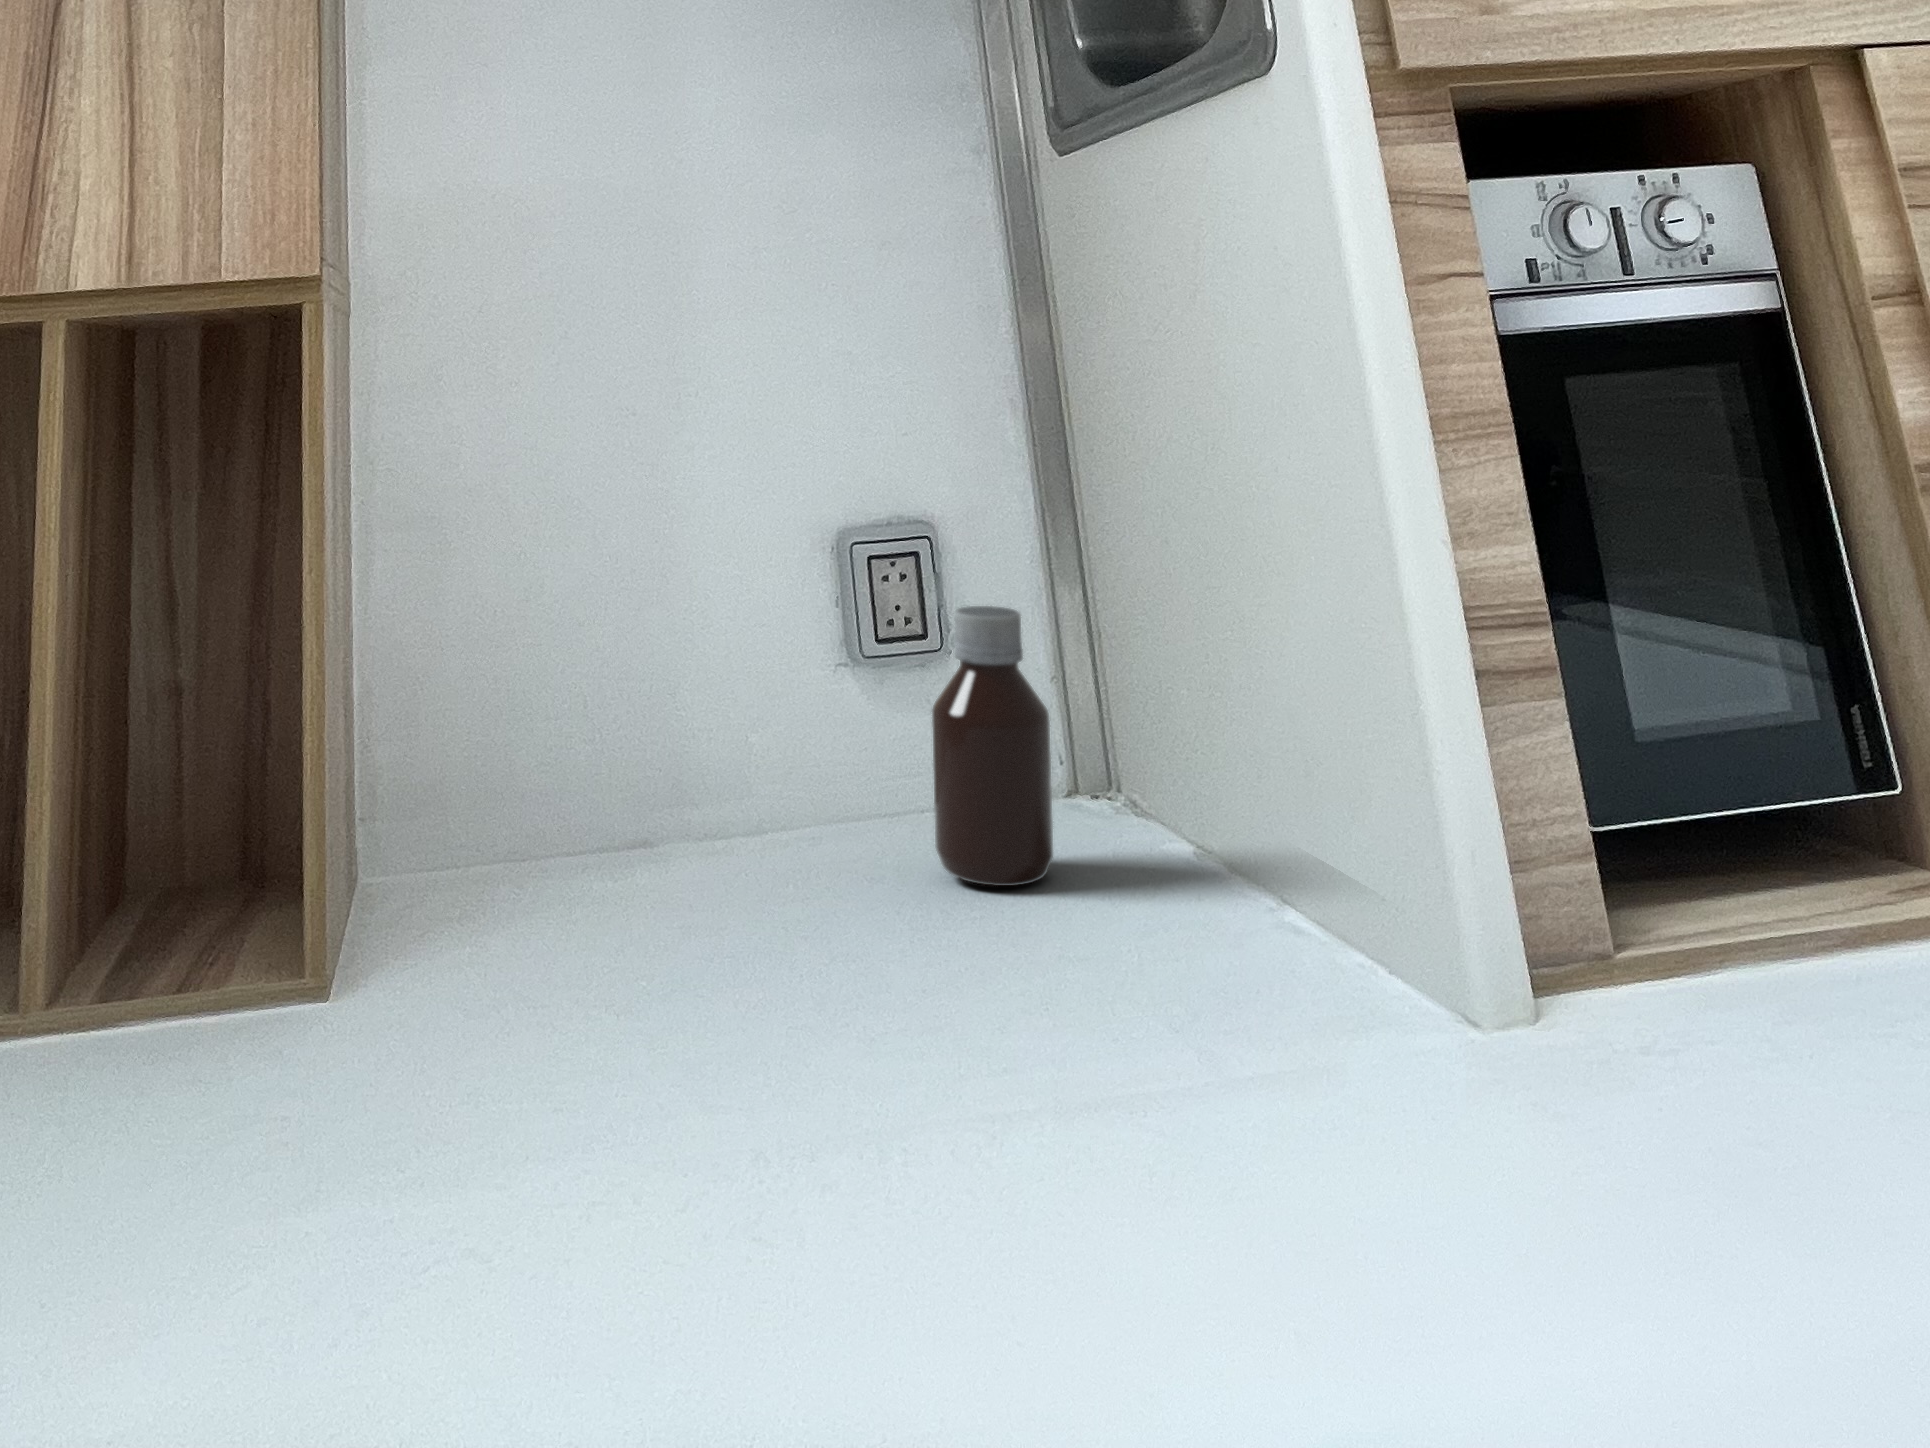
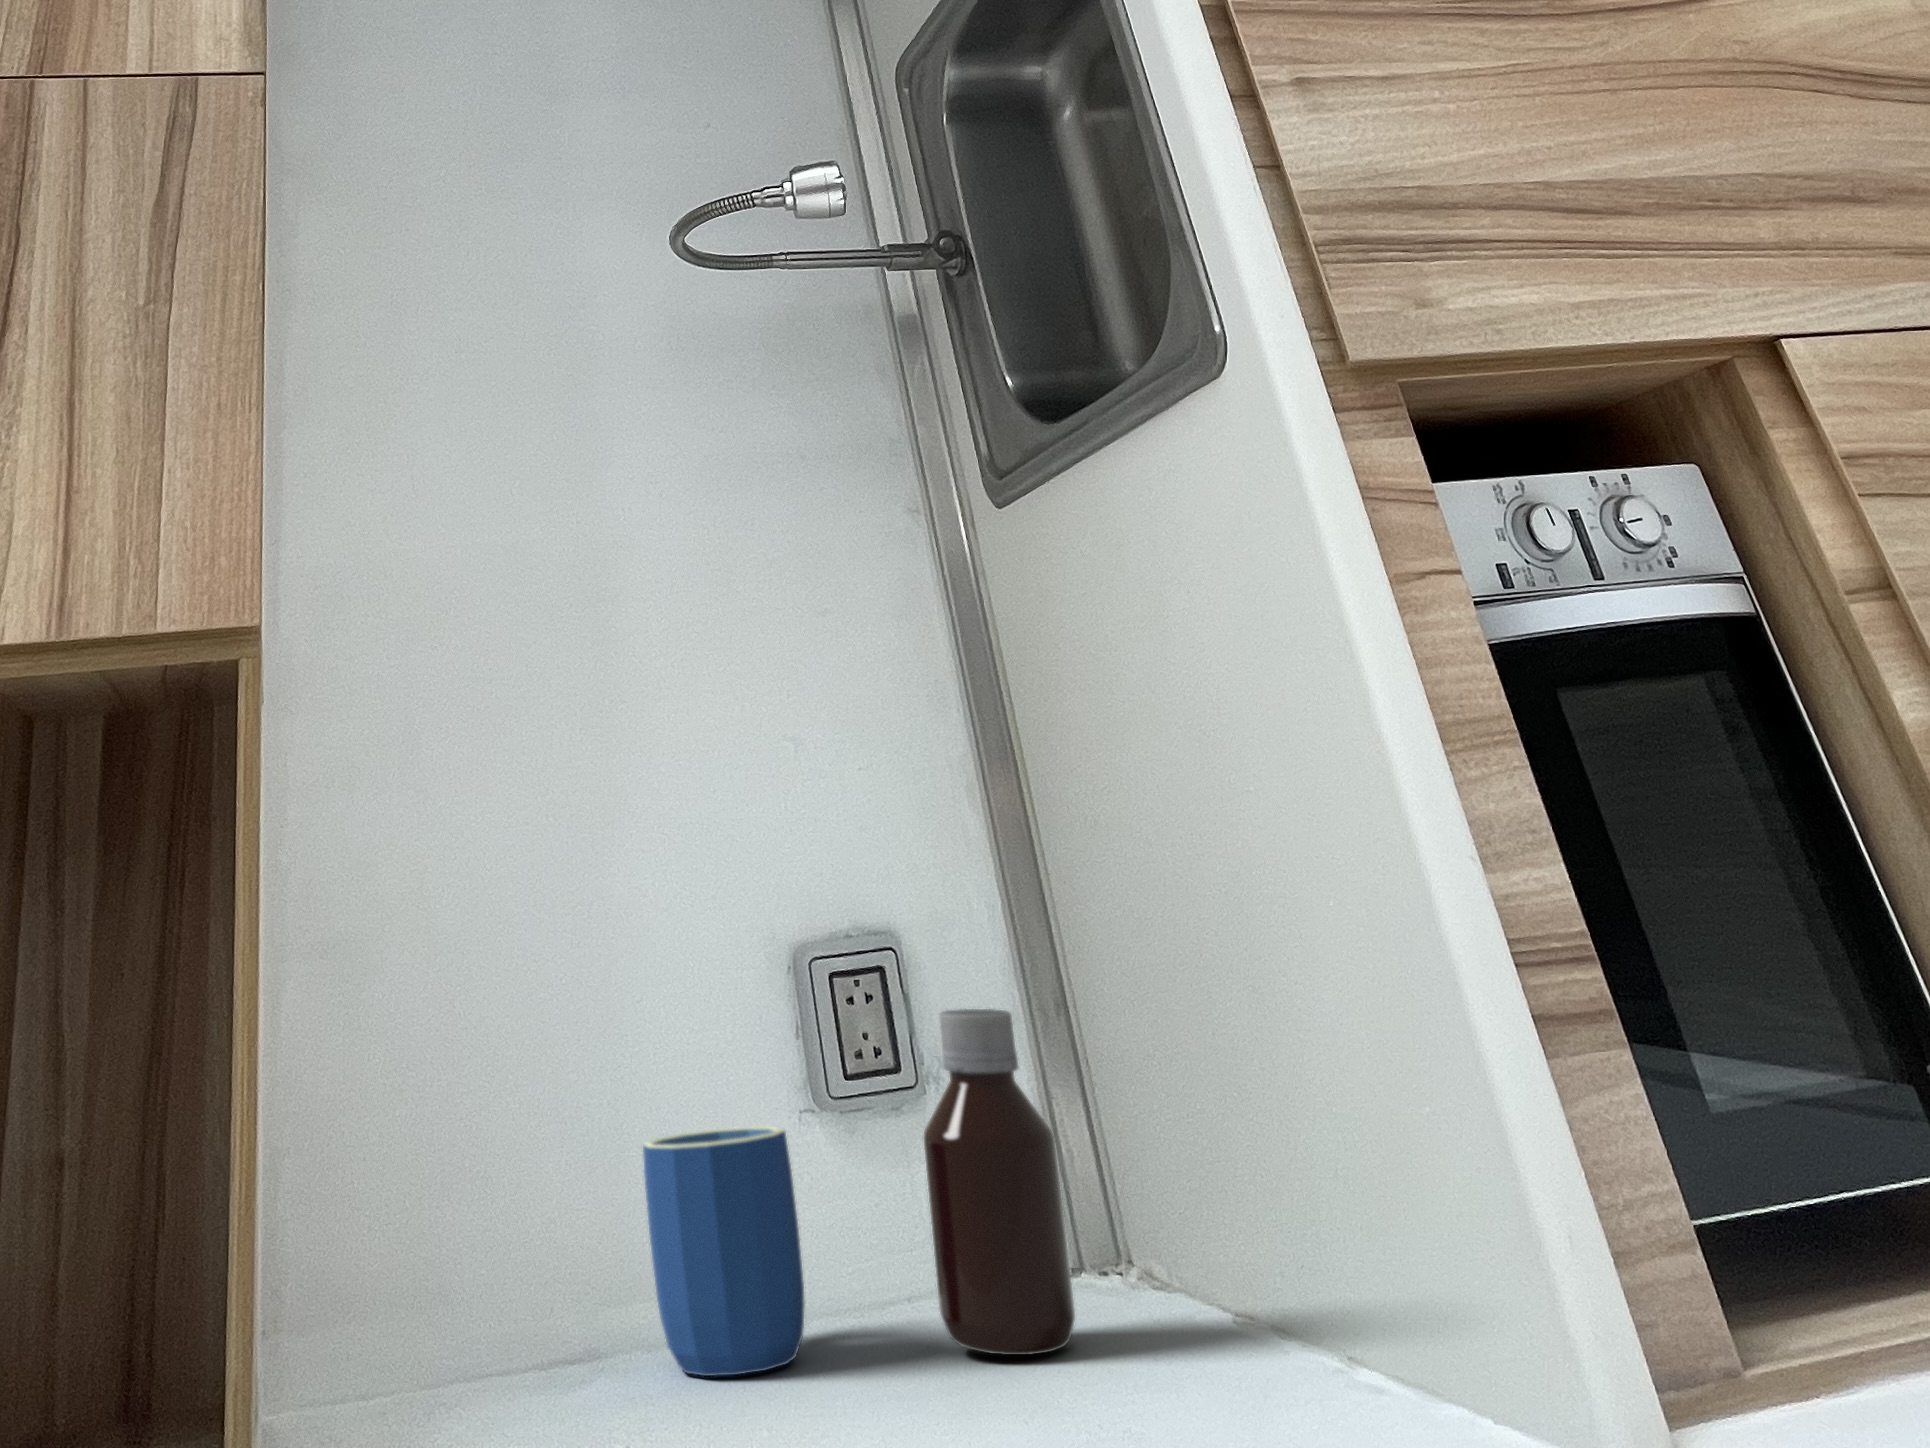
mug: none [684,686,819,886] -> present [643,1126,805,1376]

